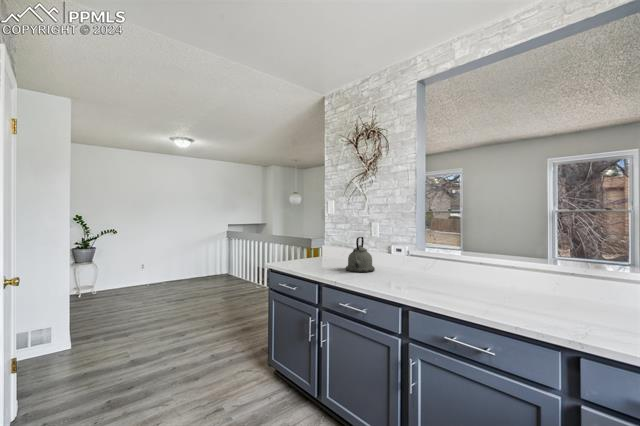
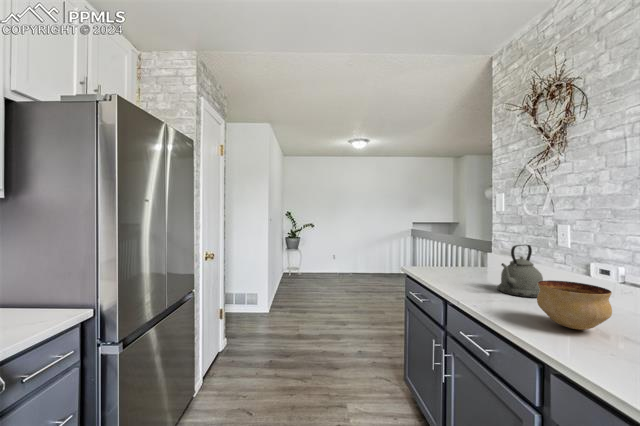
bowl: none [386,257,422,285] -> present [537,280,612,329]

